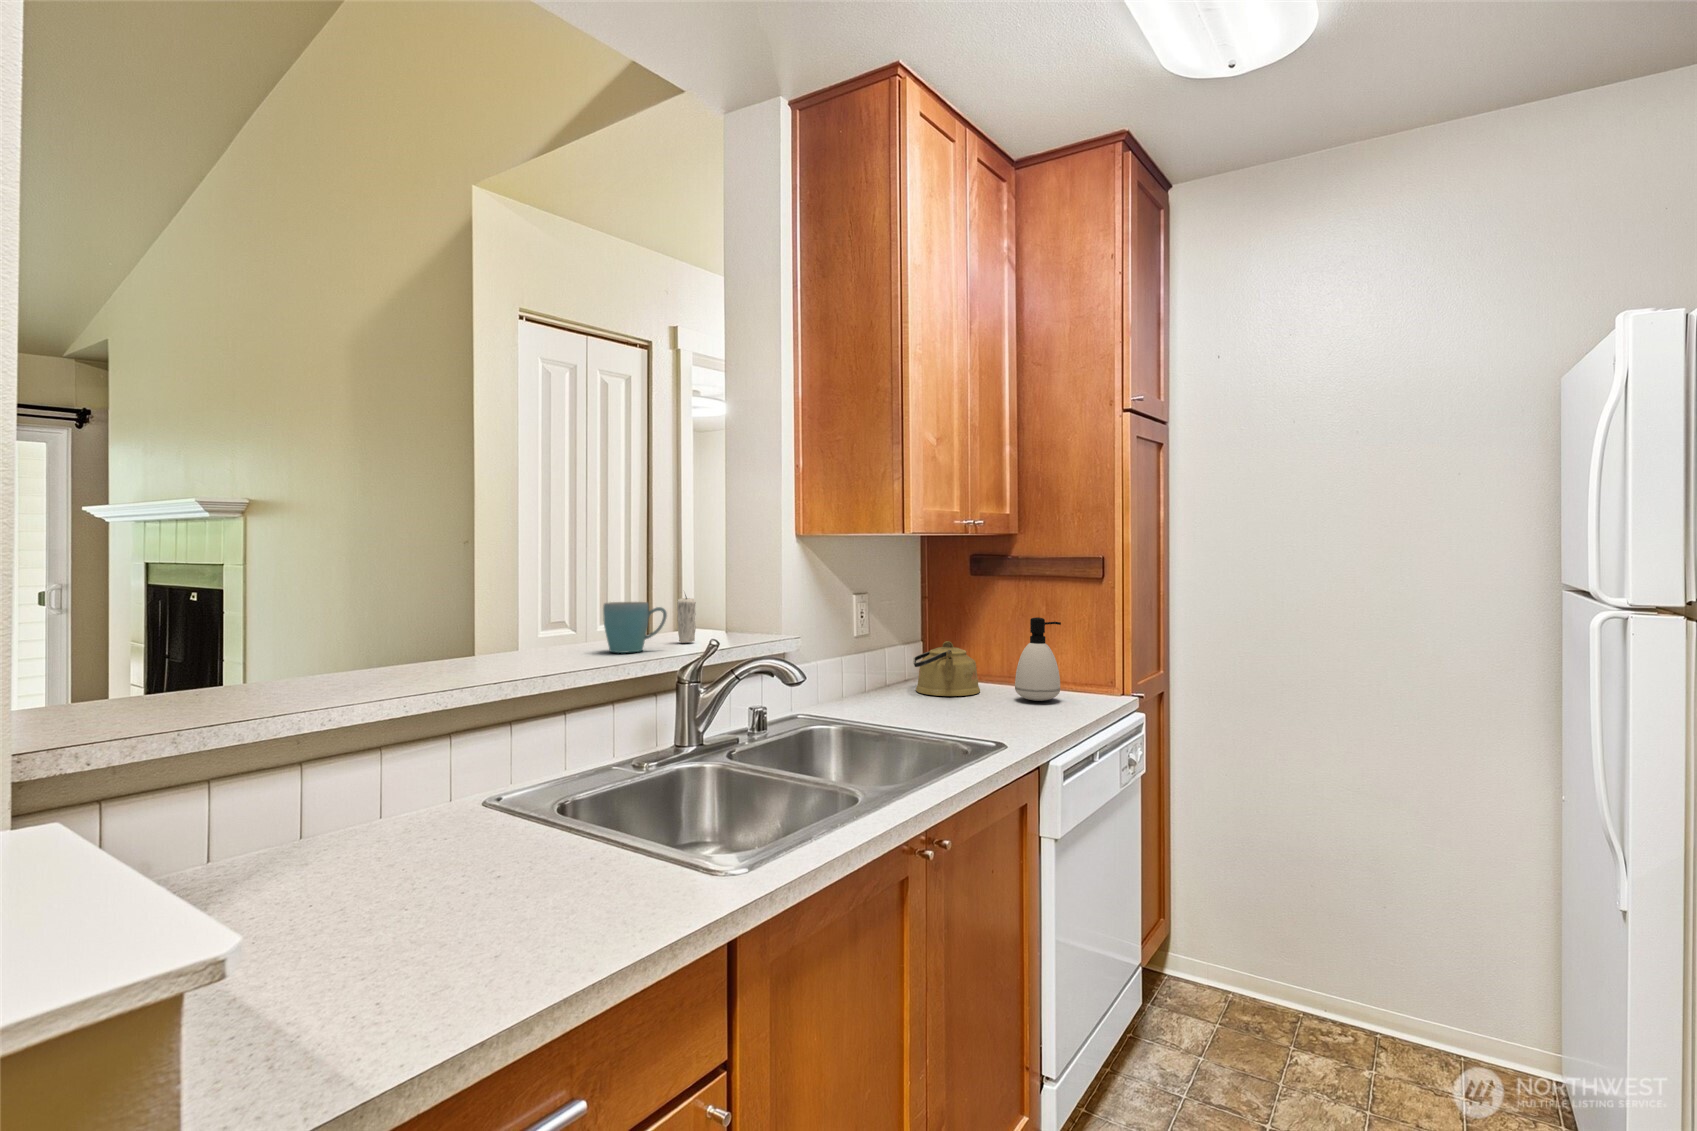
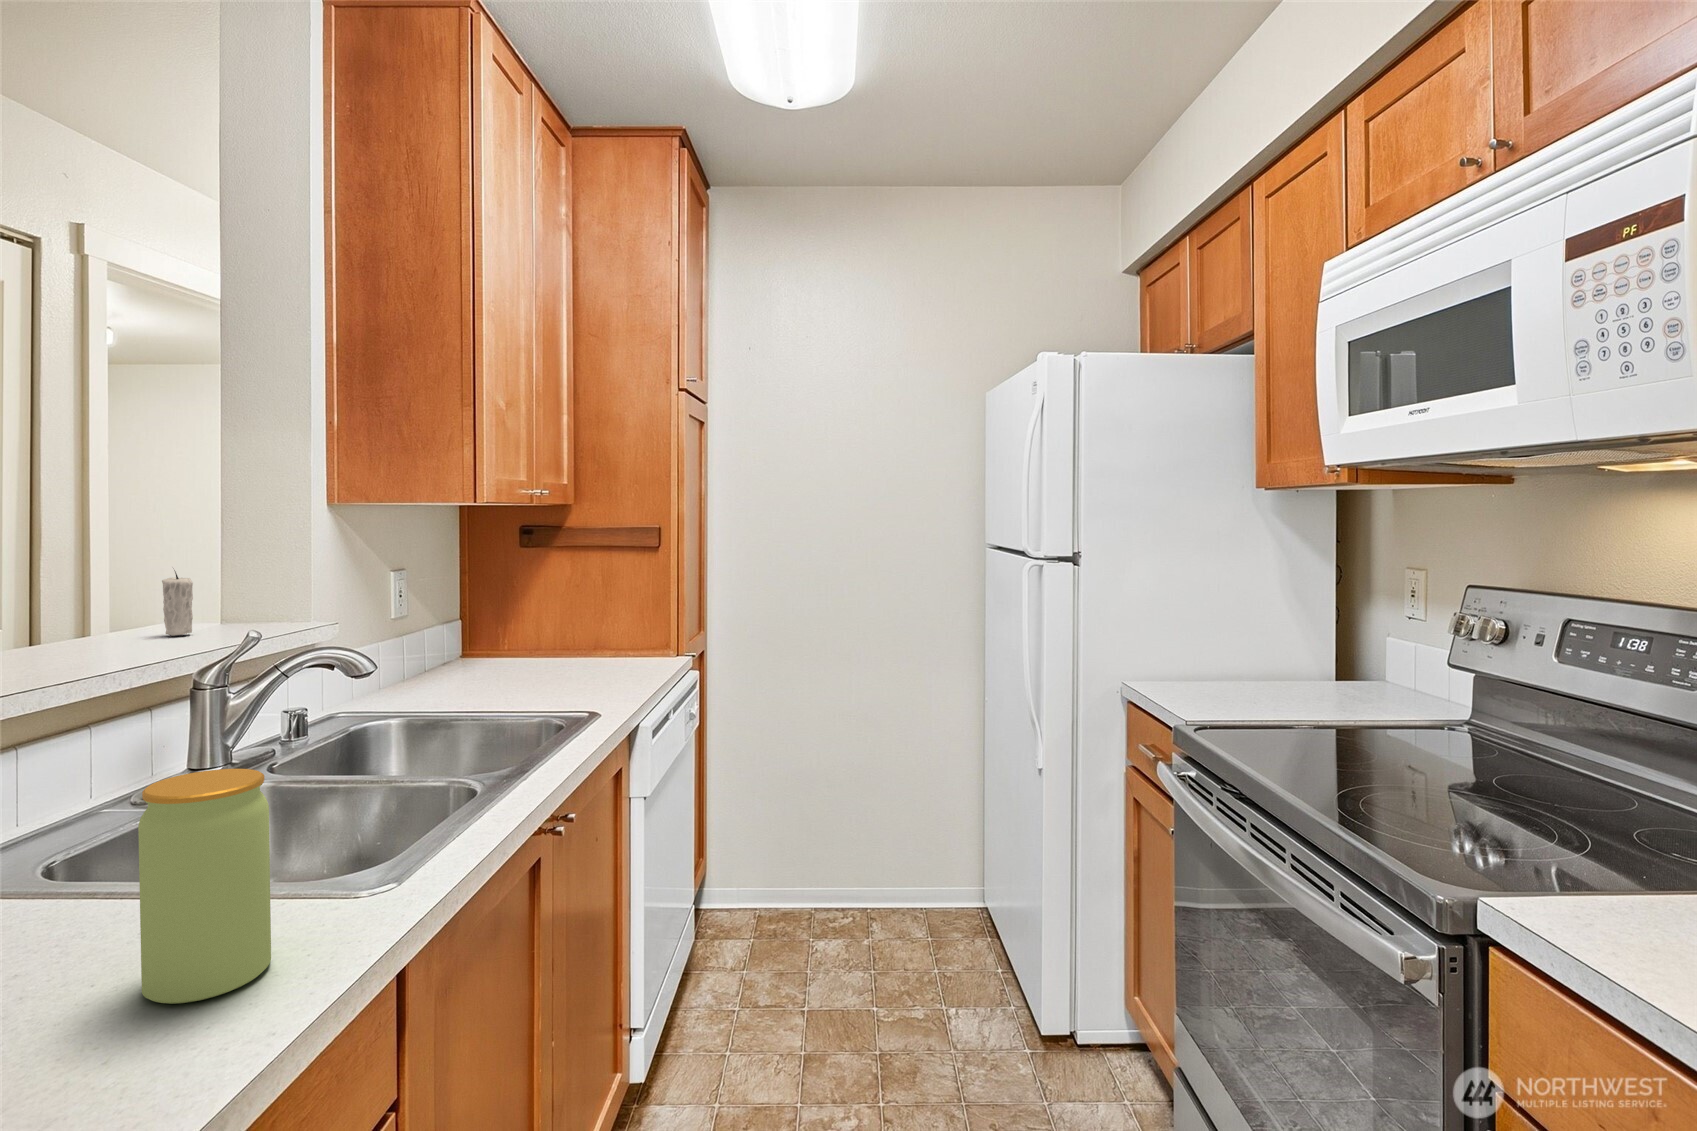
mug: present [603,602,667,653] -> none [46,584,159,654]
soap dispenser: present [1015,617,1061,701] -> none [578,590,625,672]
kettle: present [914,641,980,696] -> none [459,618,537,676]
jar: none [558,746,639,918] -> present [138,769,271,1004]

